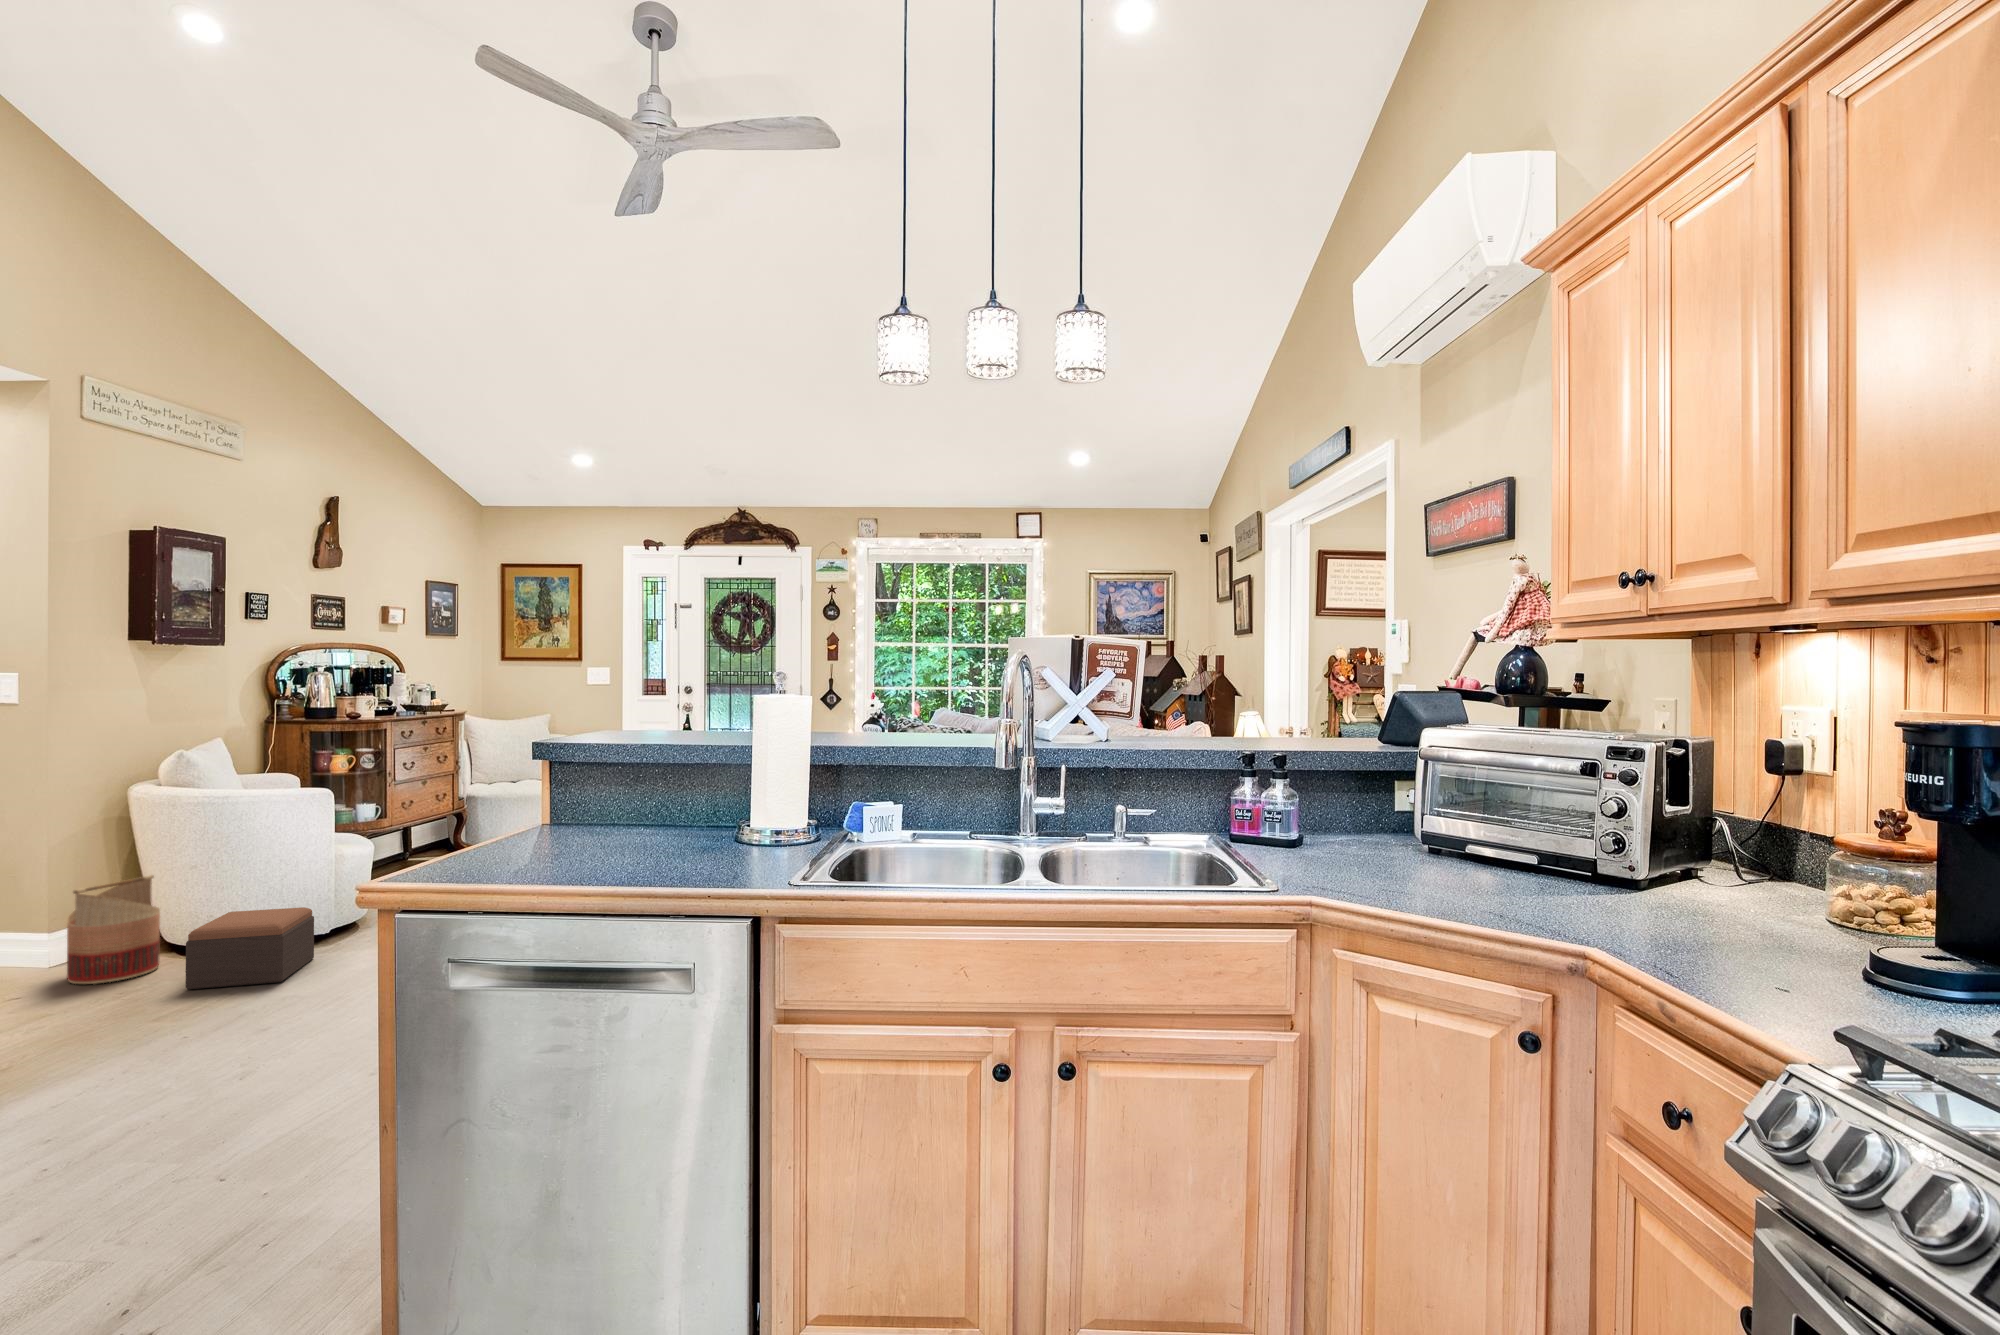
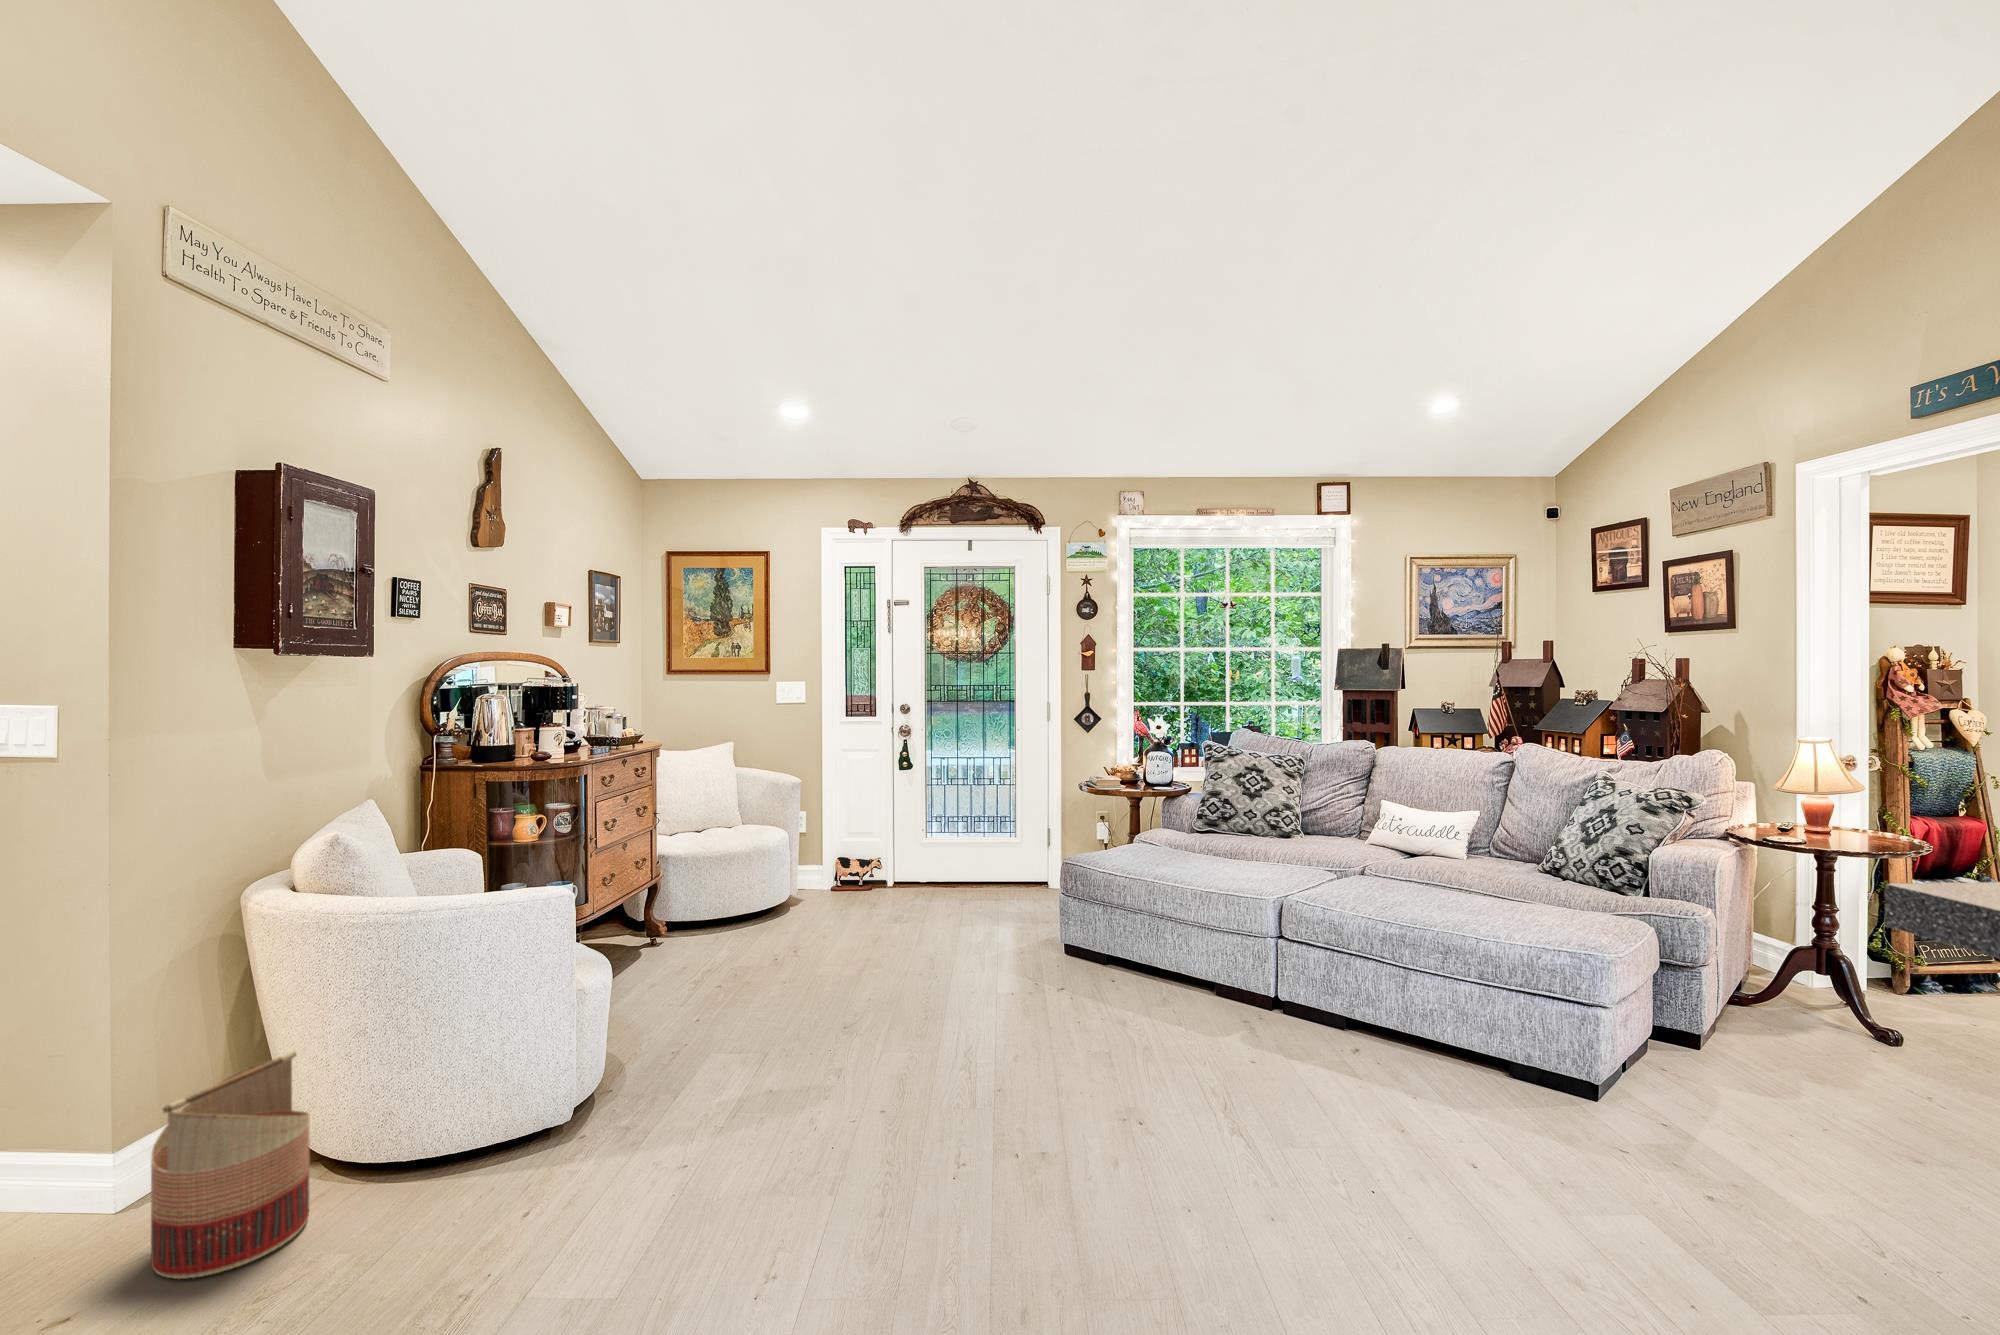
footstool: present [186,907,314,989] -> none [376,1098,567,1290]

